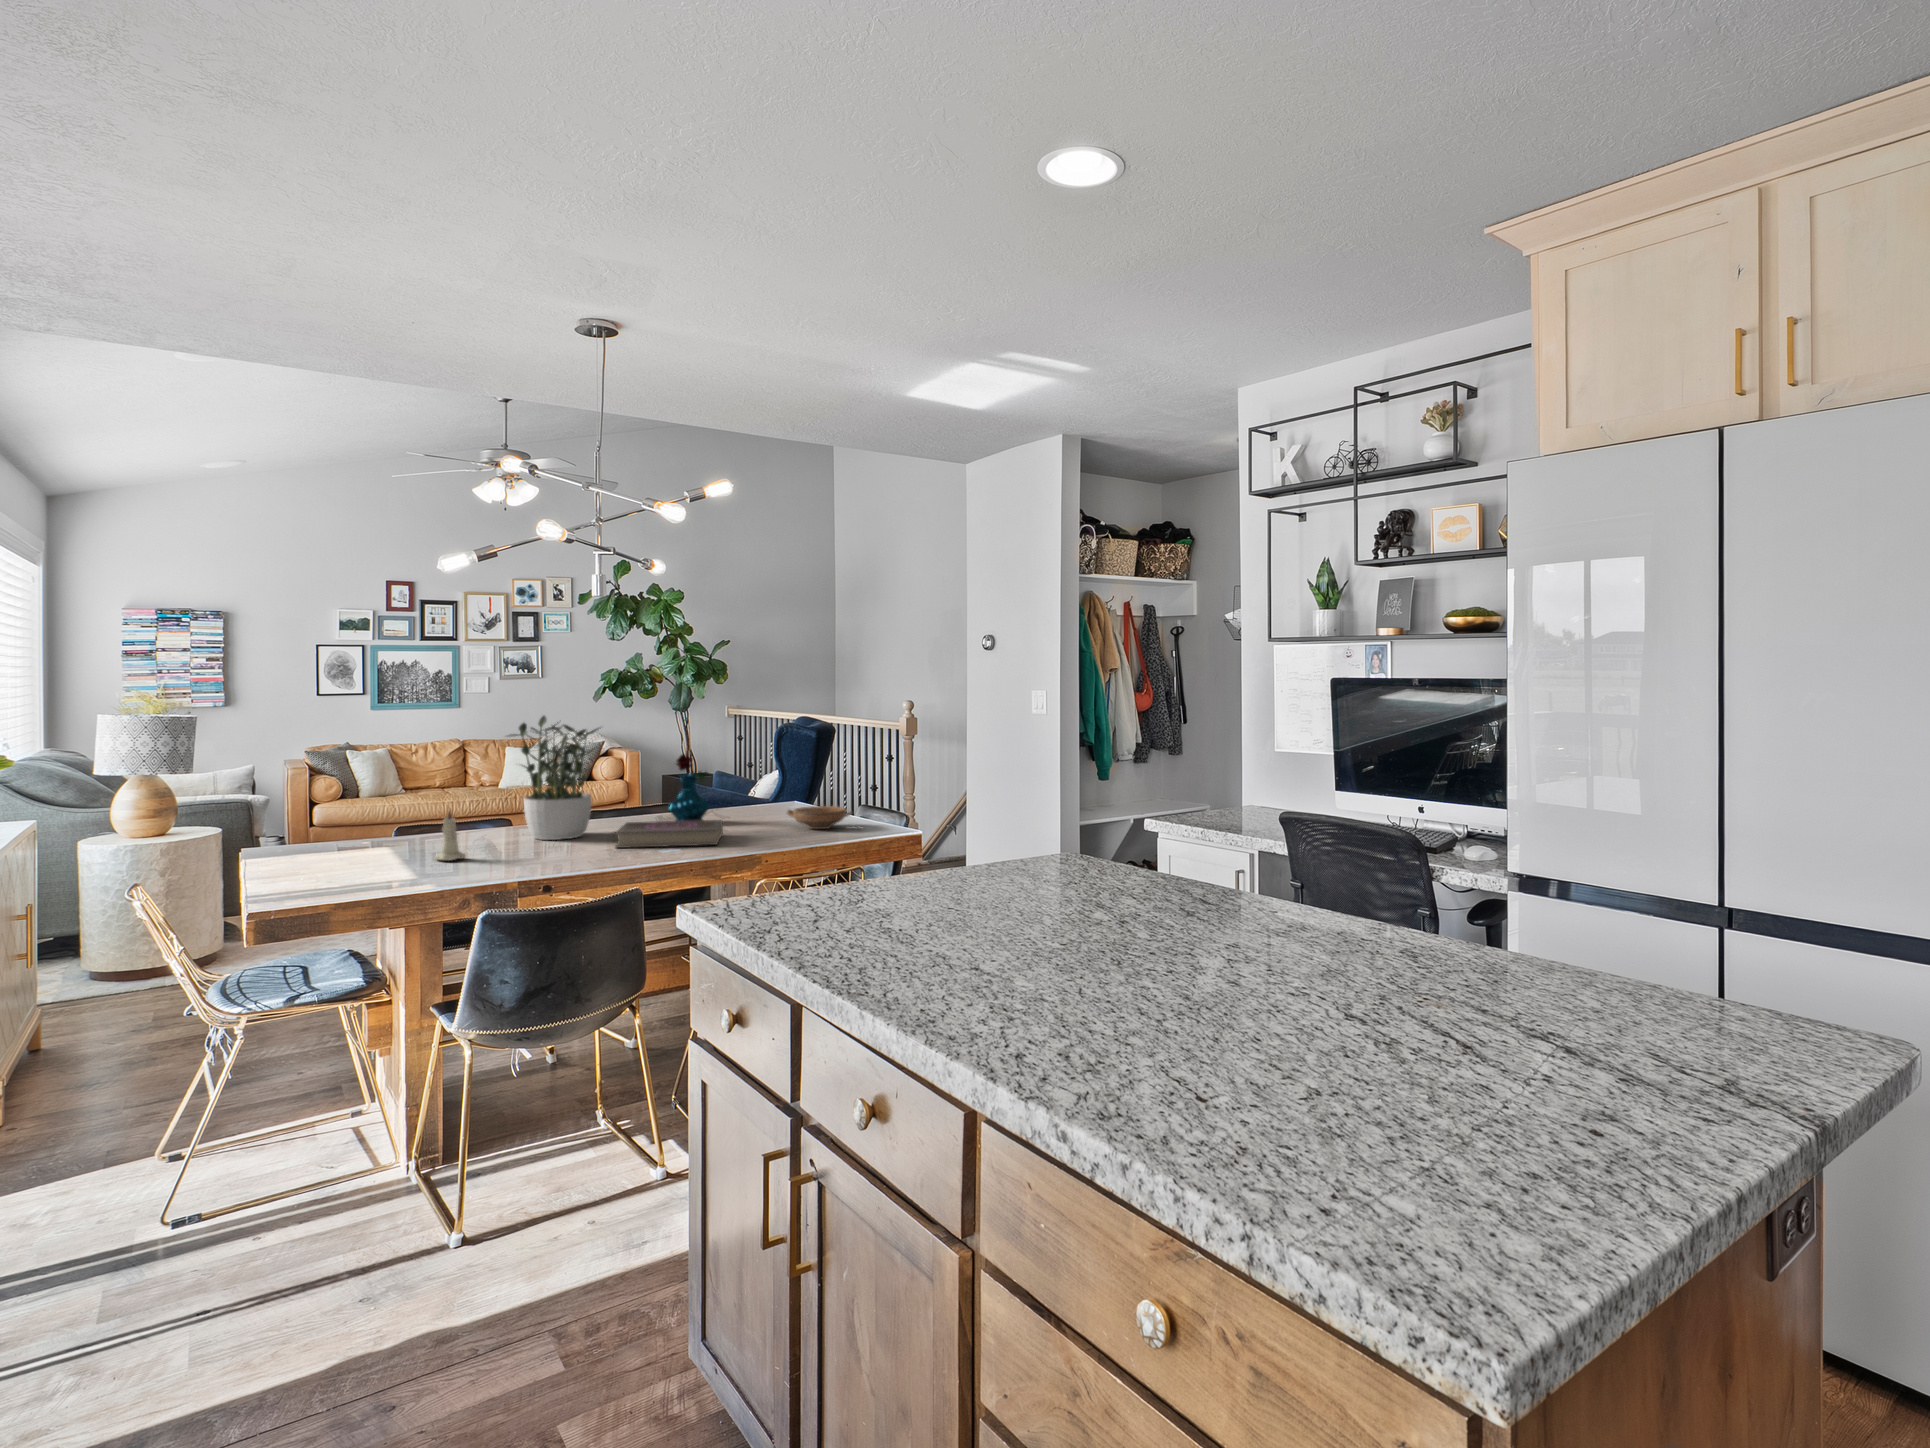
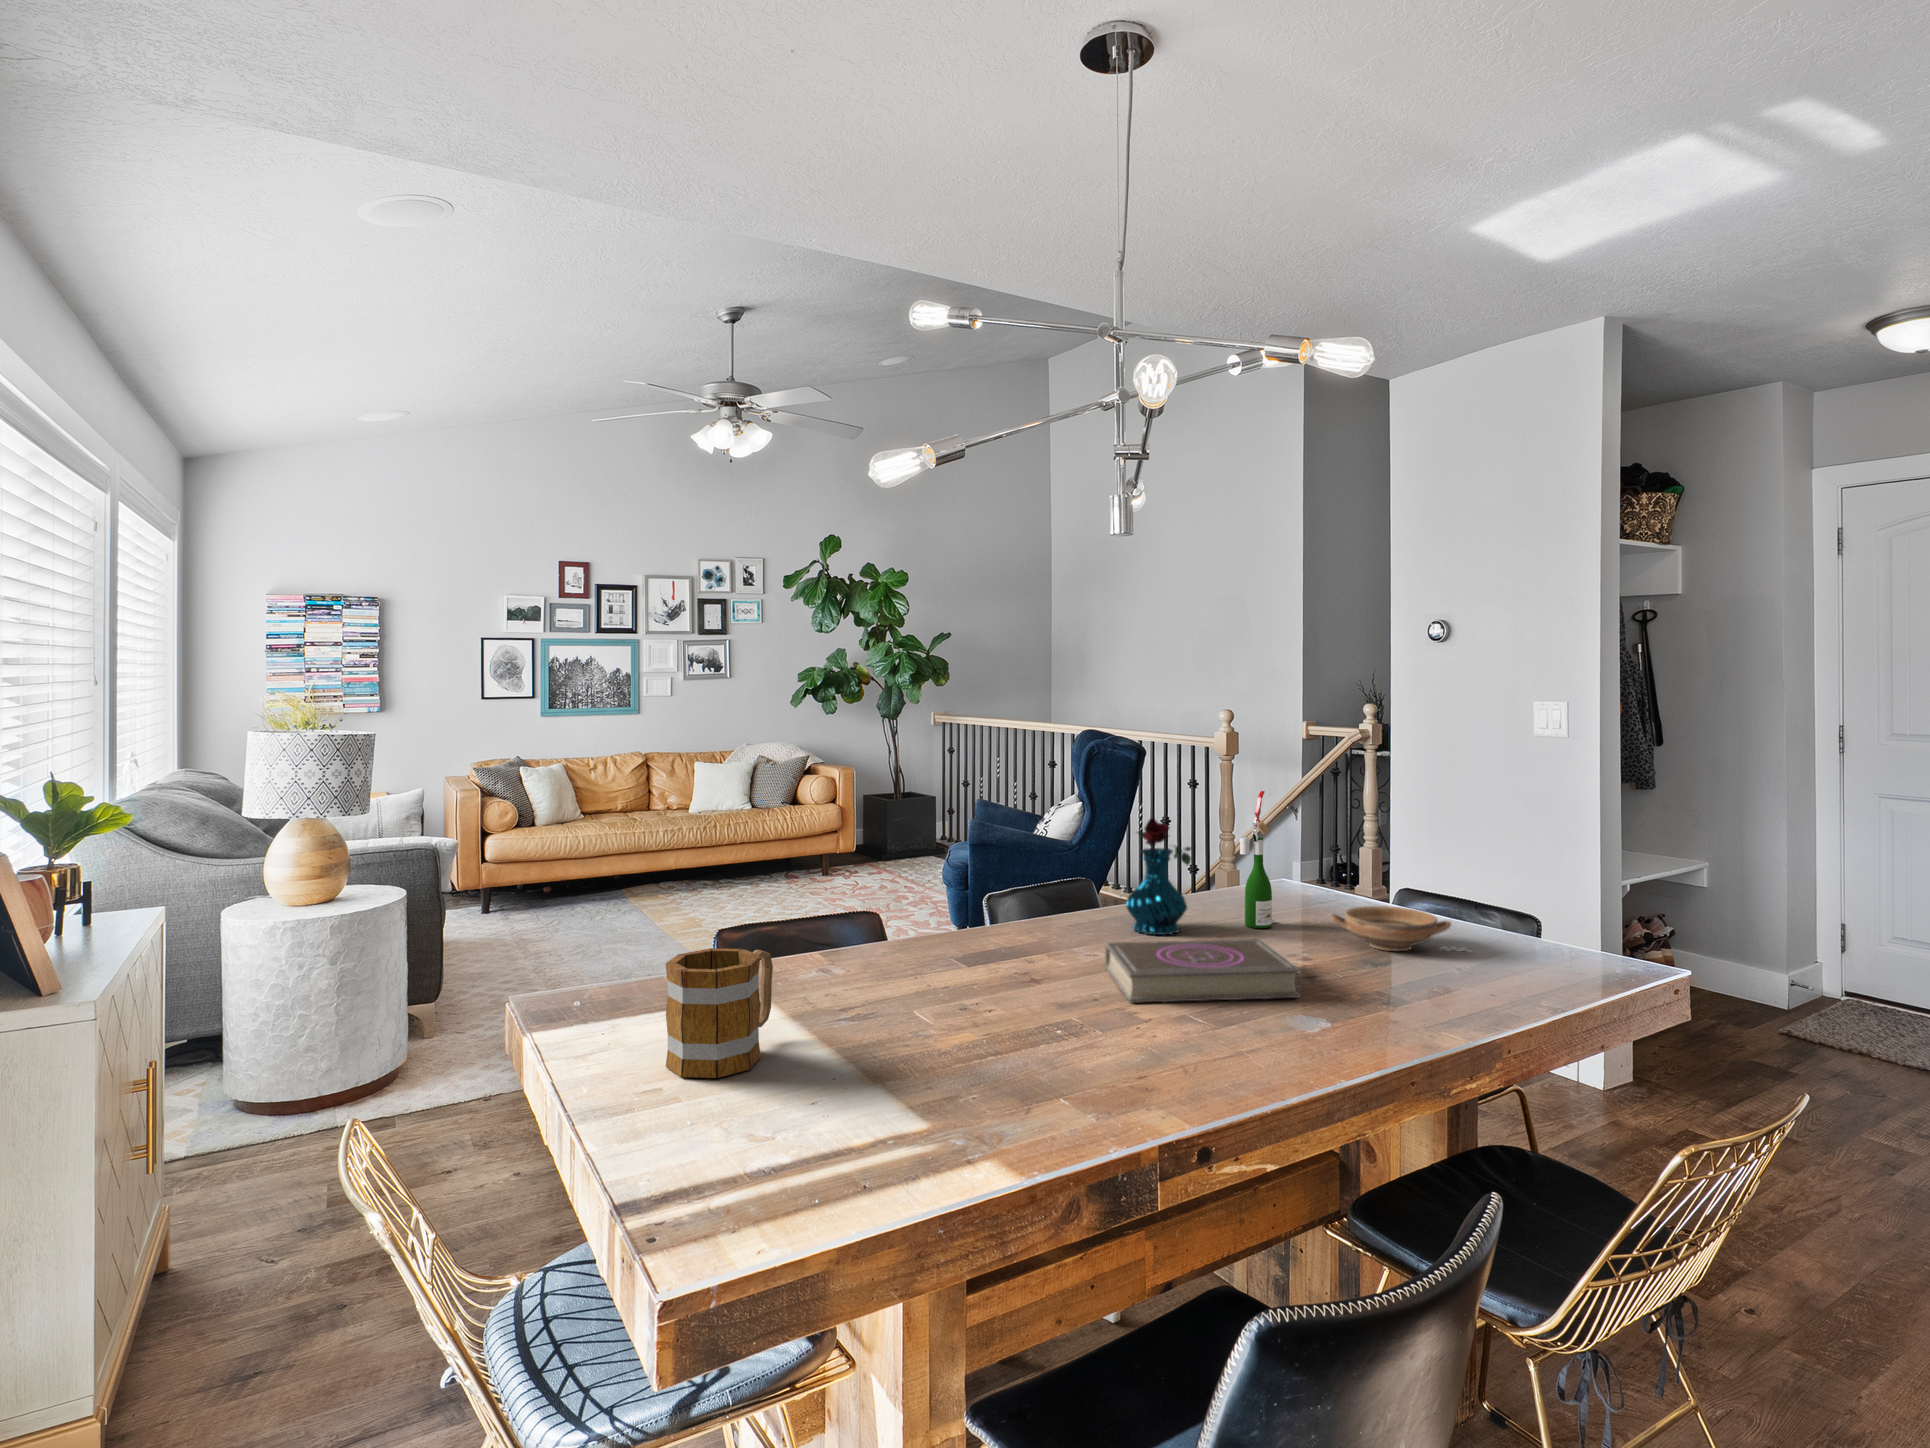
potted plant: present [509,716,599,840] -> none [912,759,1053,975]
wine bottle: none [747,738,772,822] -> present [1240,791,1275,928]
candle: present [435,810,466,860] -> none [852,941,907,1042]
mug: none [316,811,388,872] -> present [666,948,773,1078]

